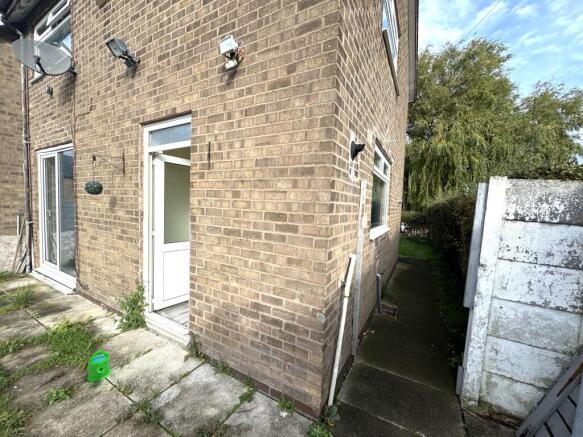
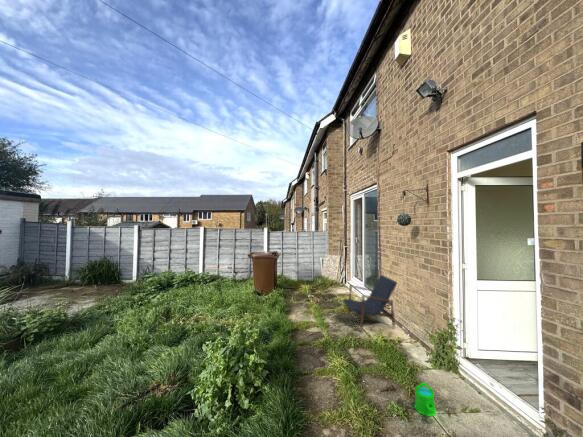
lounge chair: none [10,252,94,325] -> present [343,275,397,331]

